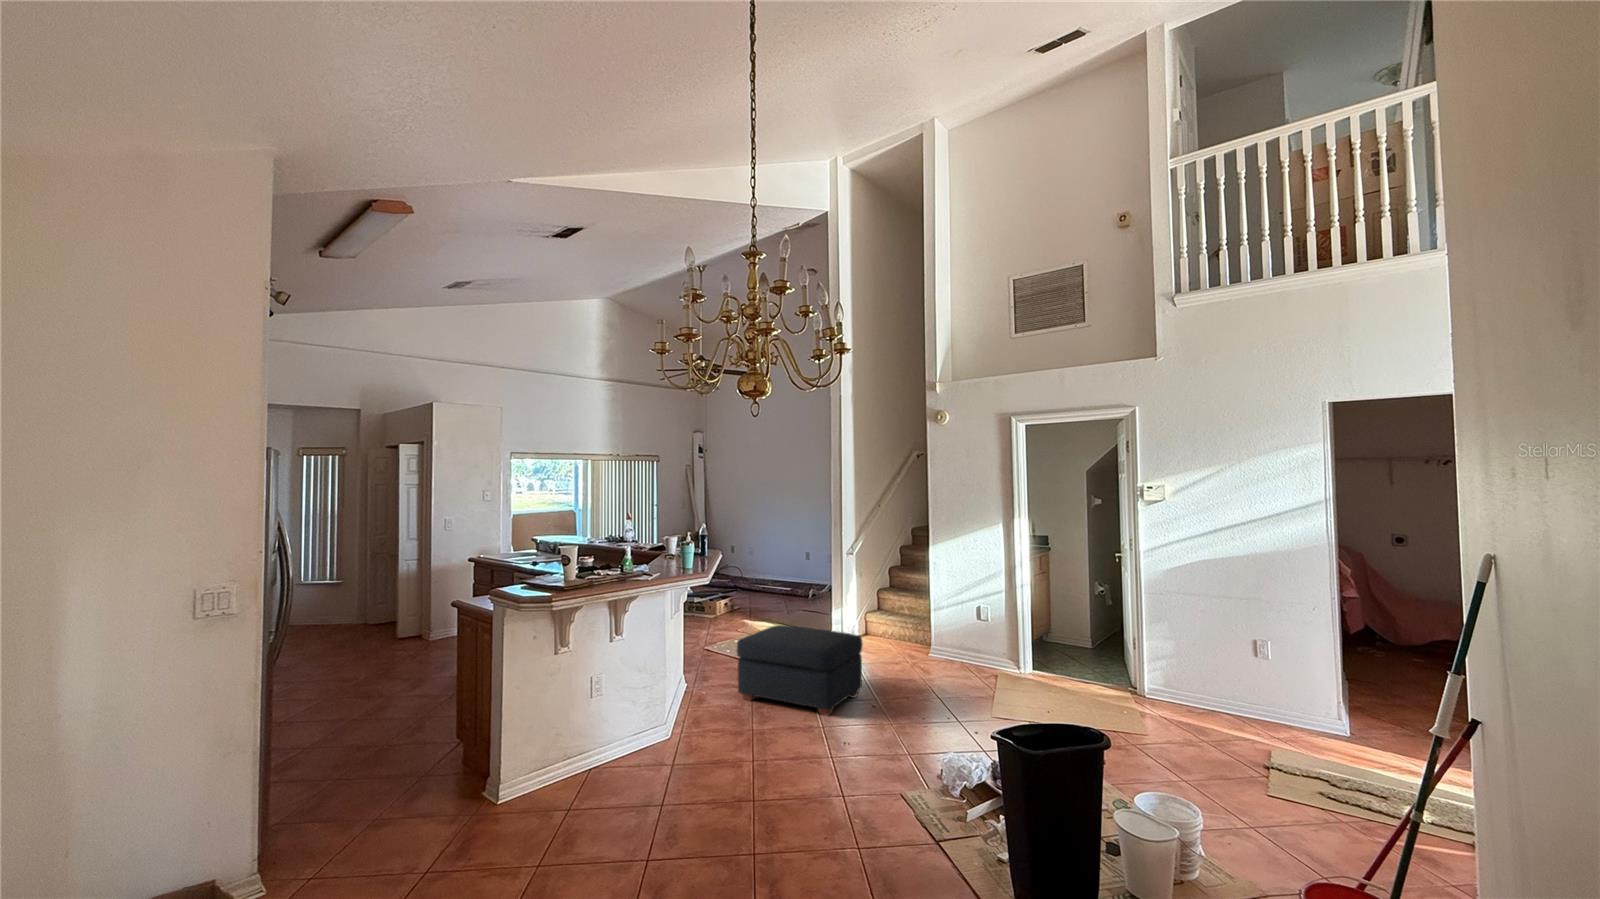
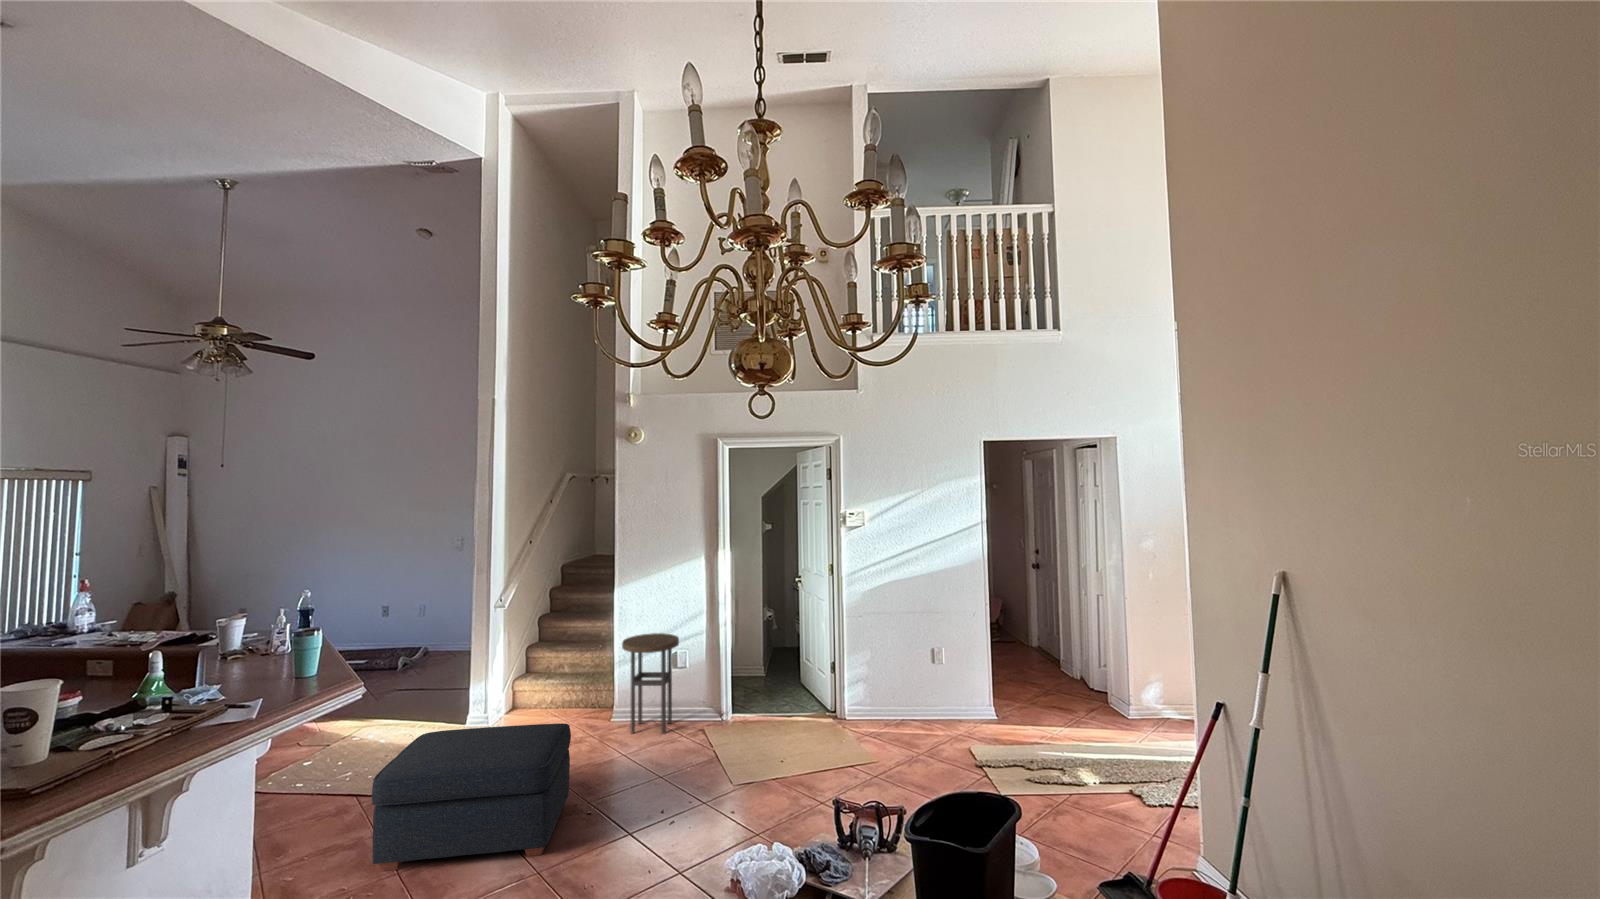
side table: none [930,587,978,672] -> present [622,633,679,734]

